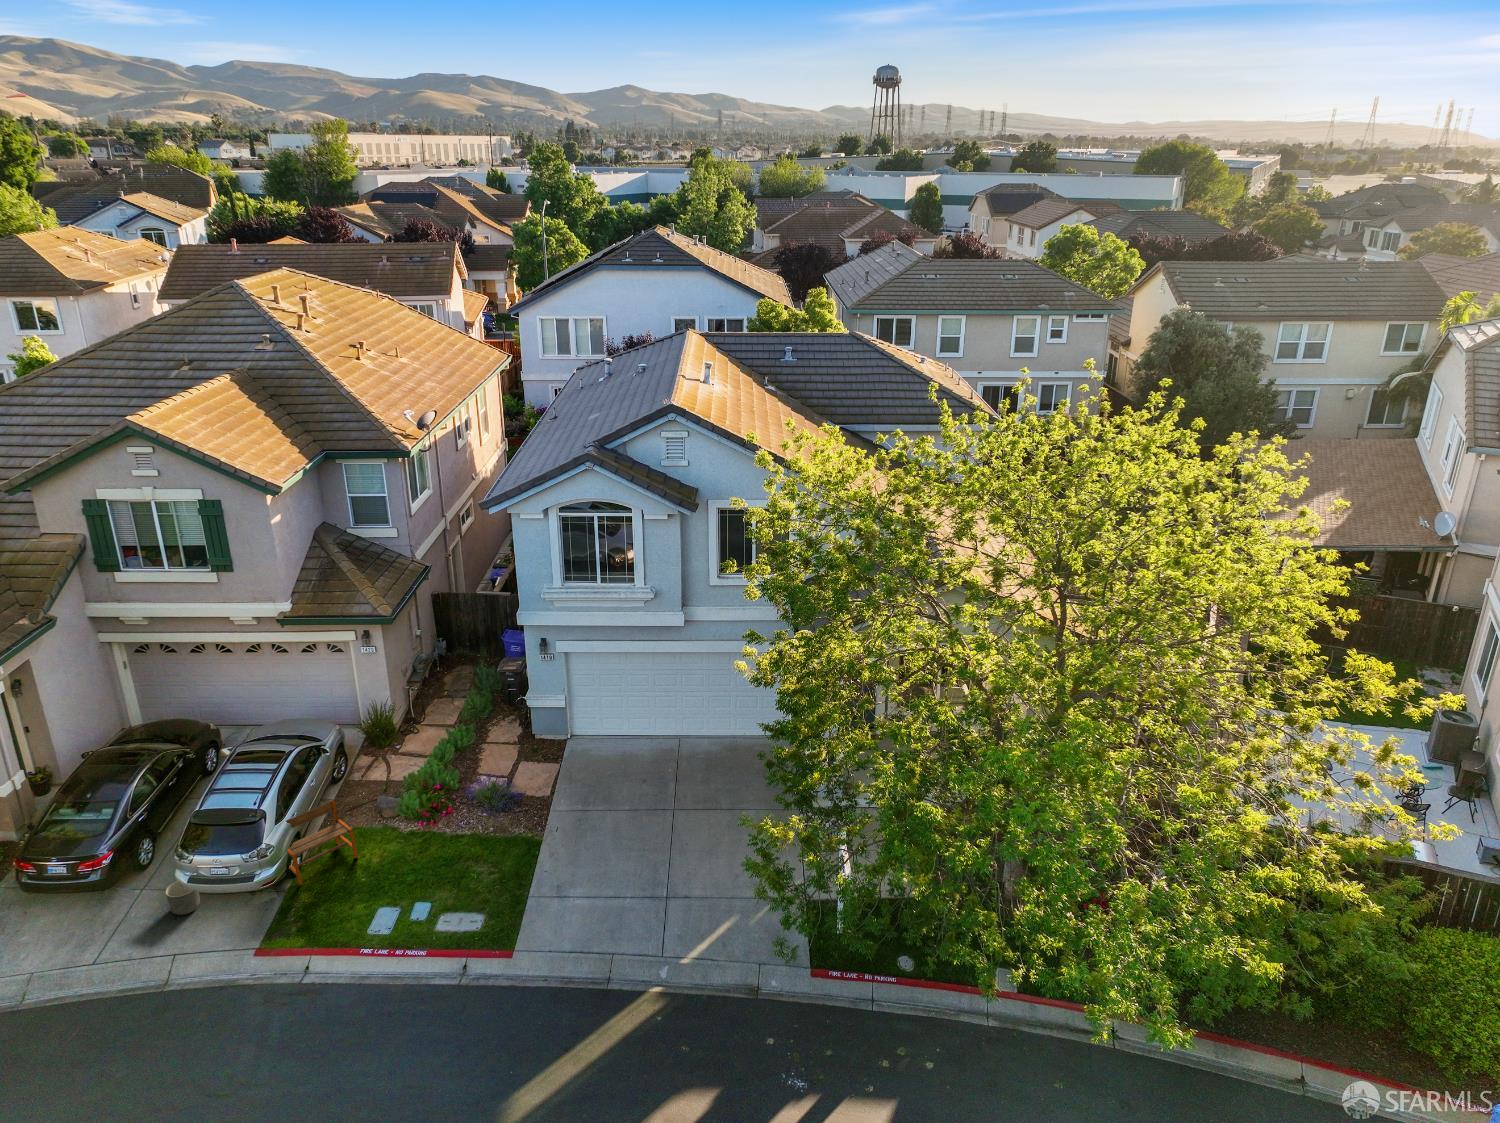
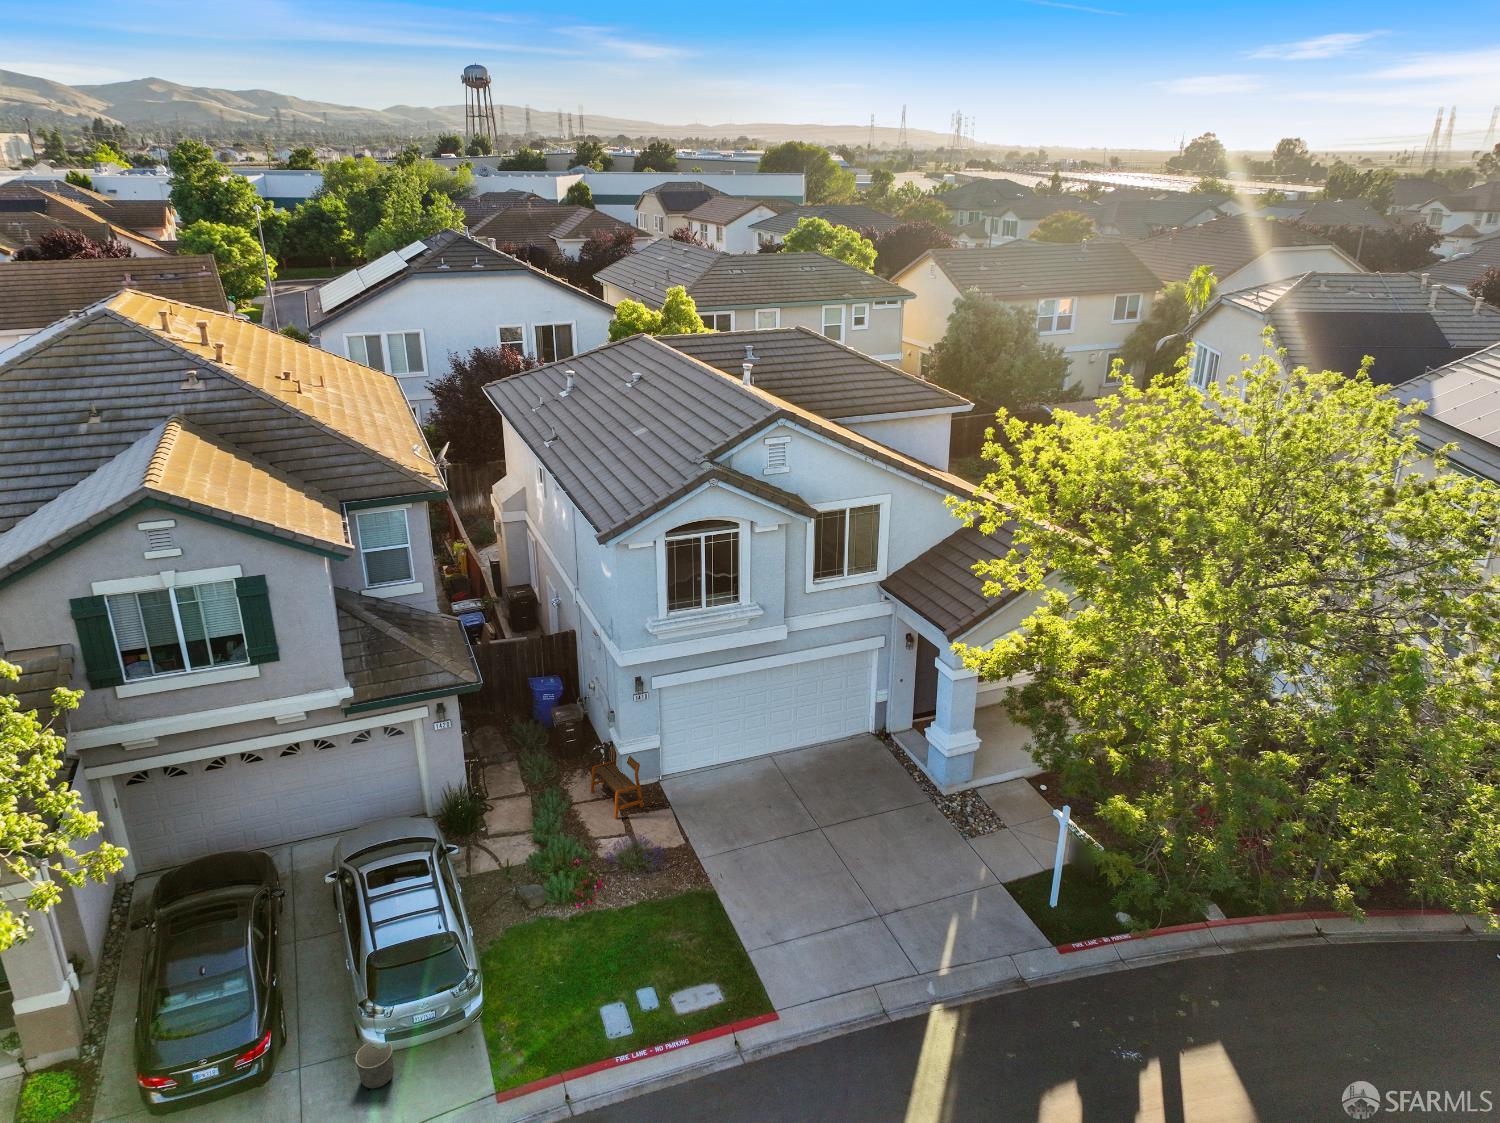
bench: present [286,800,358,885] -> present [591,748,643,819]

